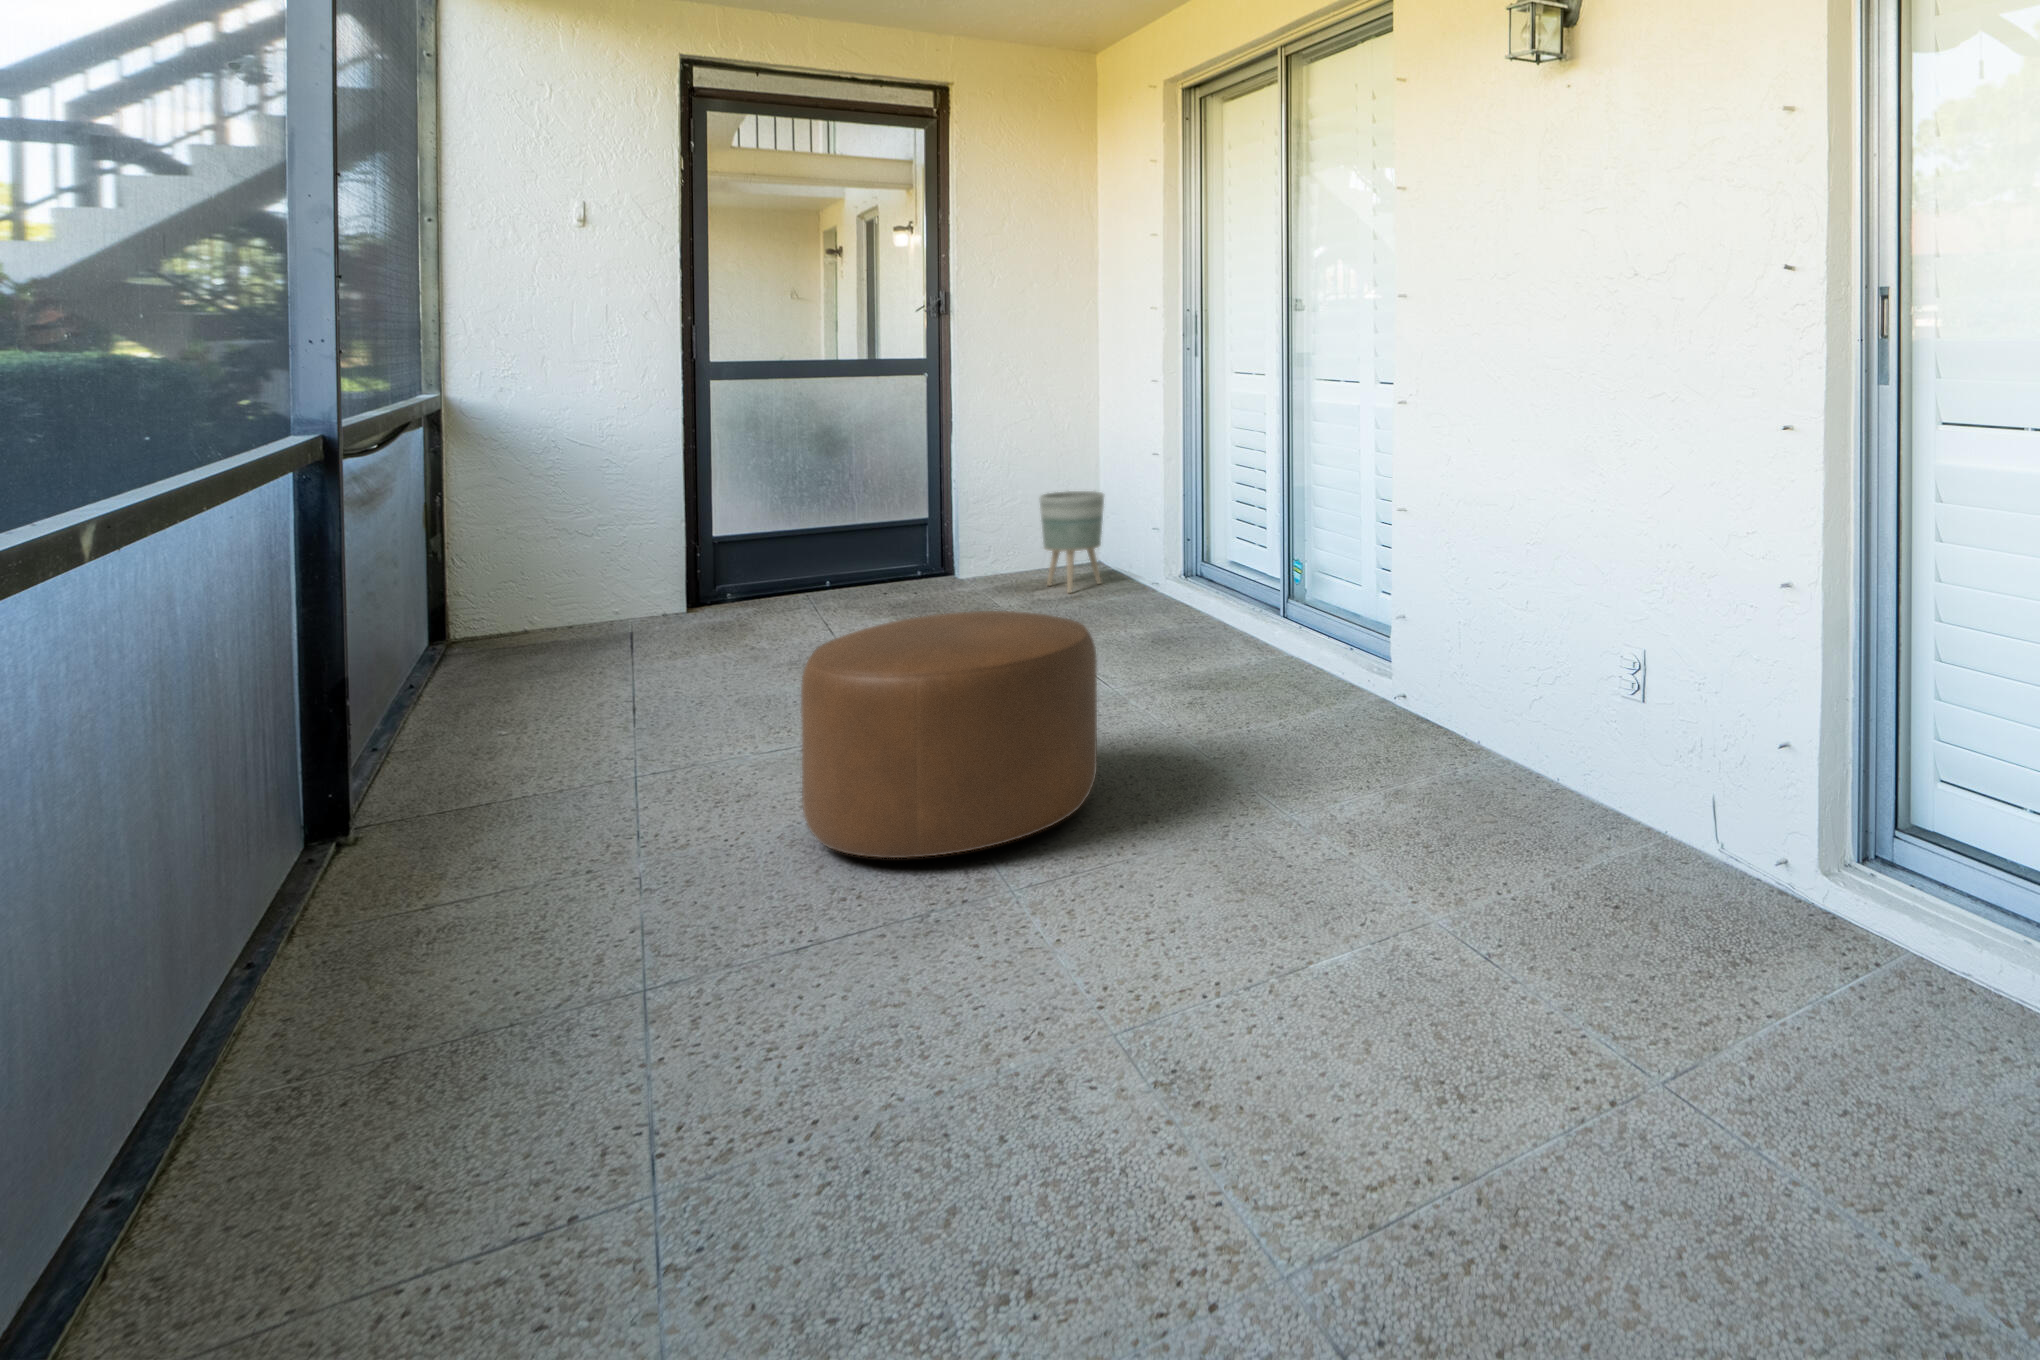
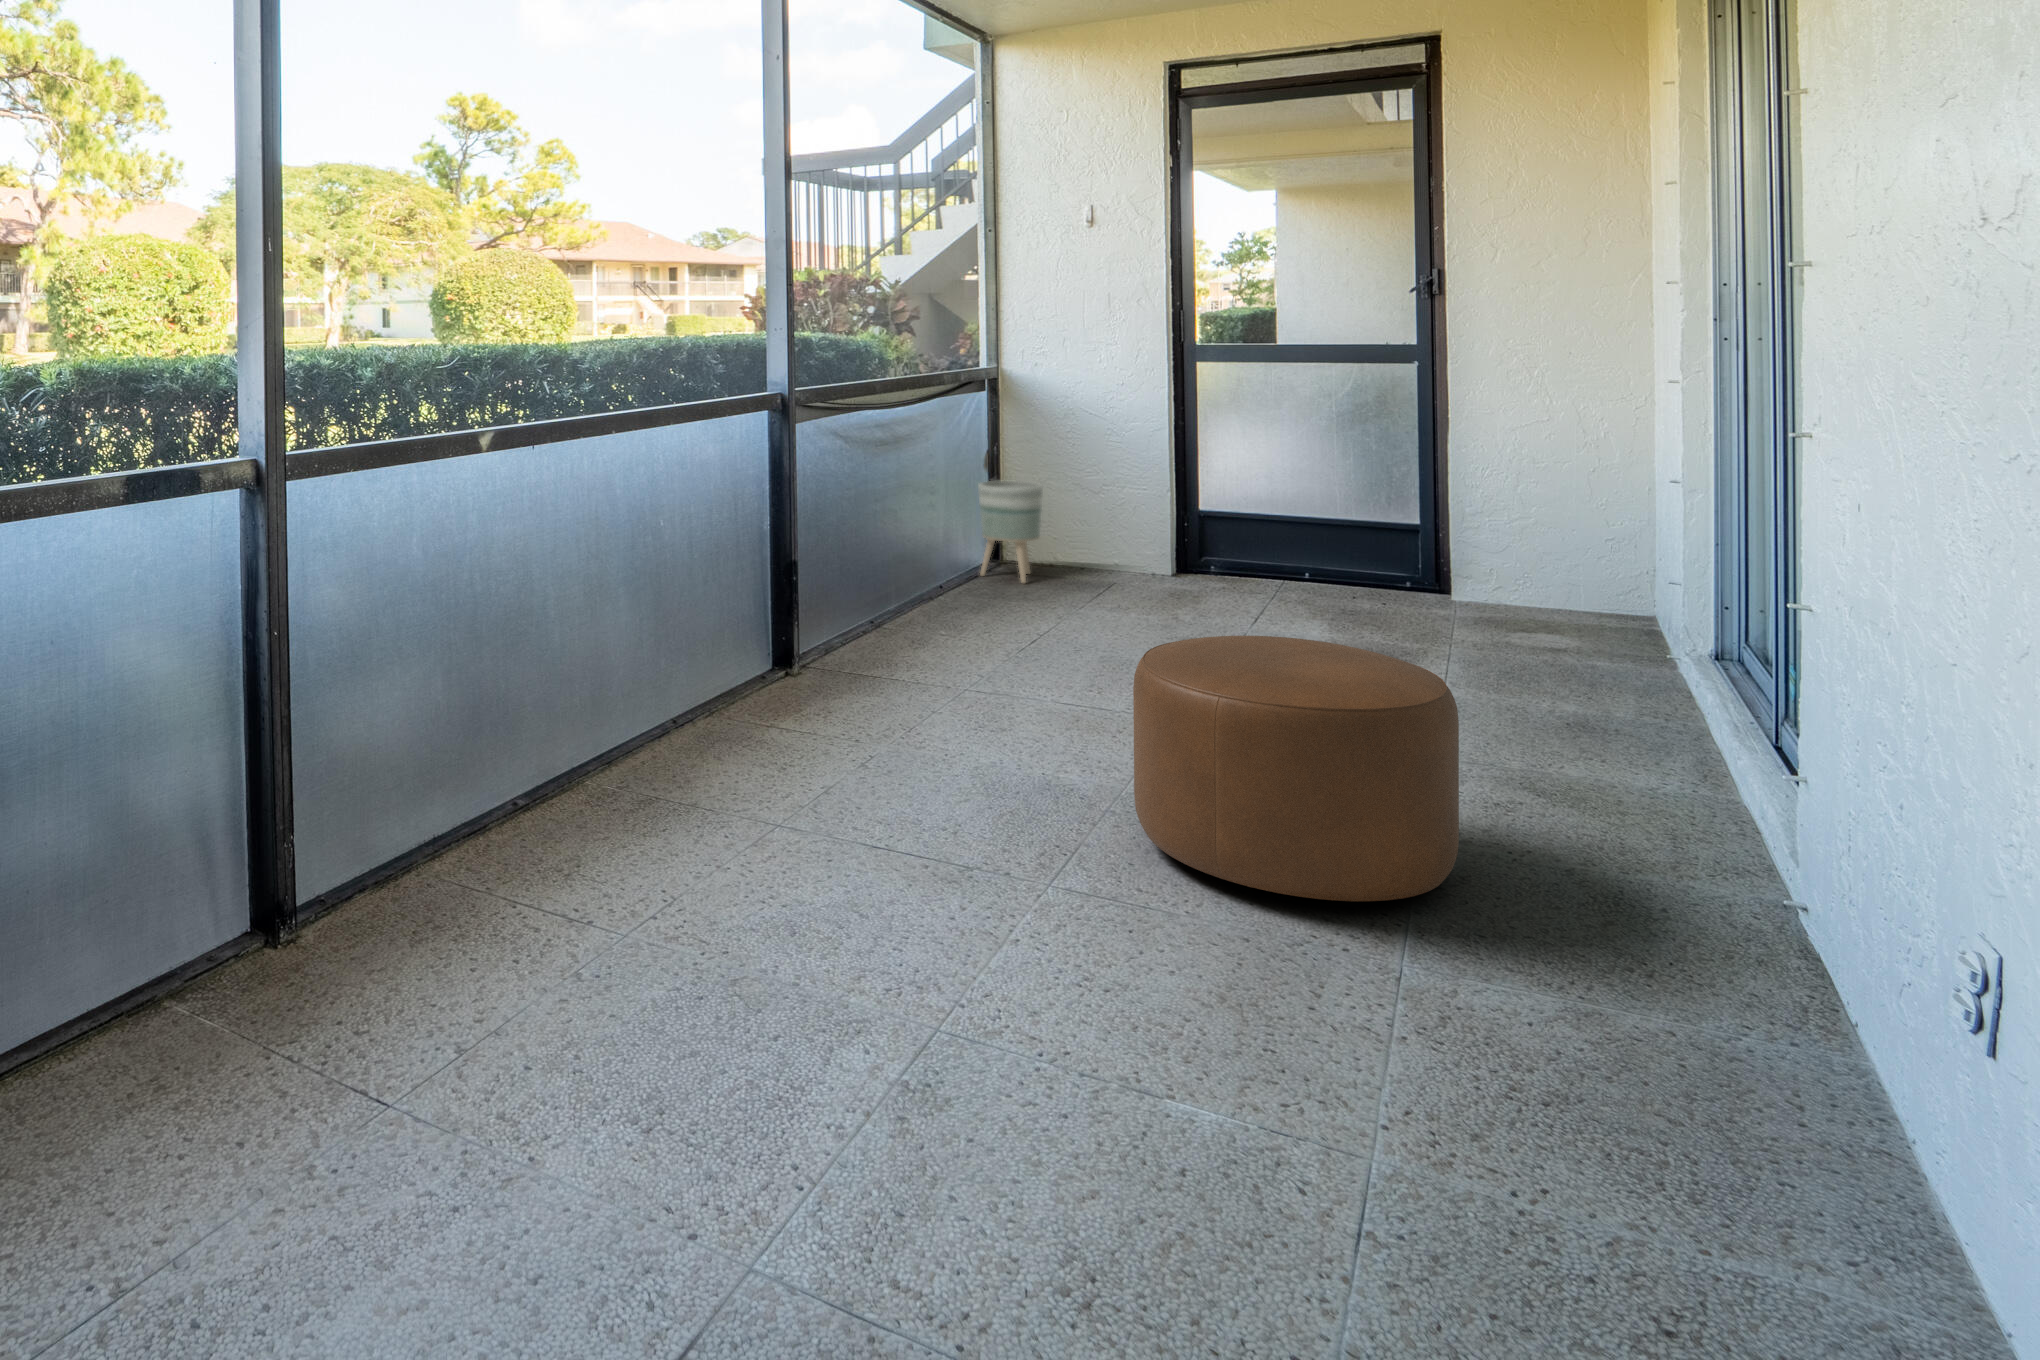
planter: present [1039,491,1104,593] -> present [978,481,1043,583]

